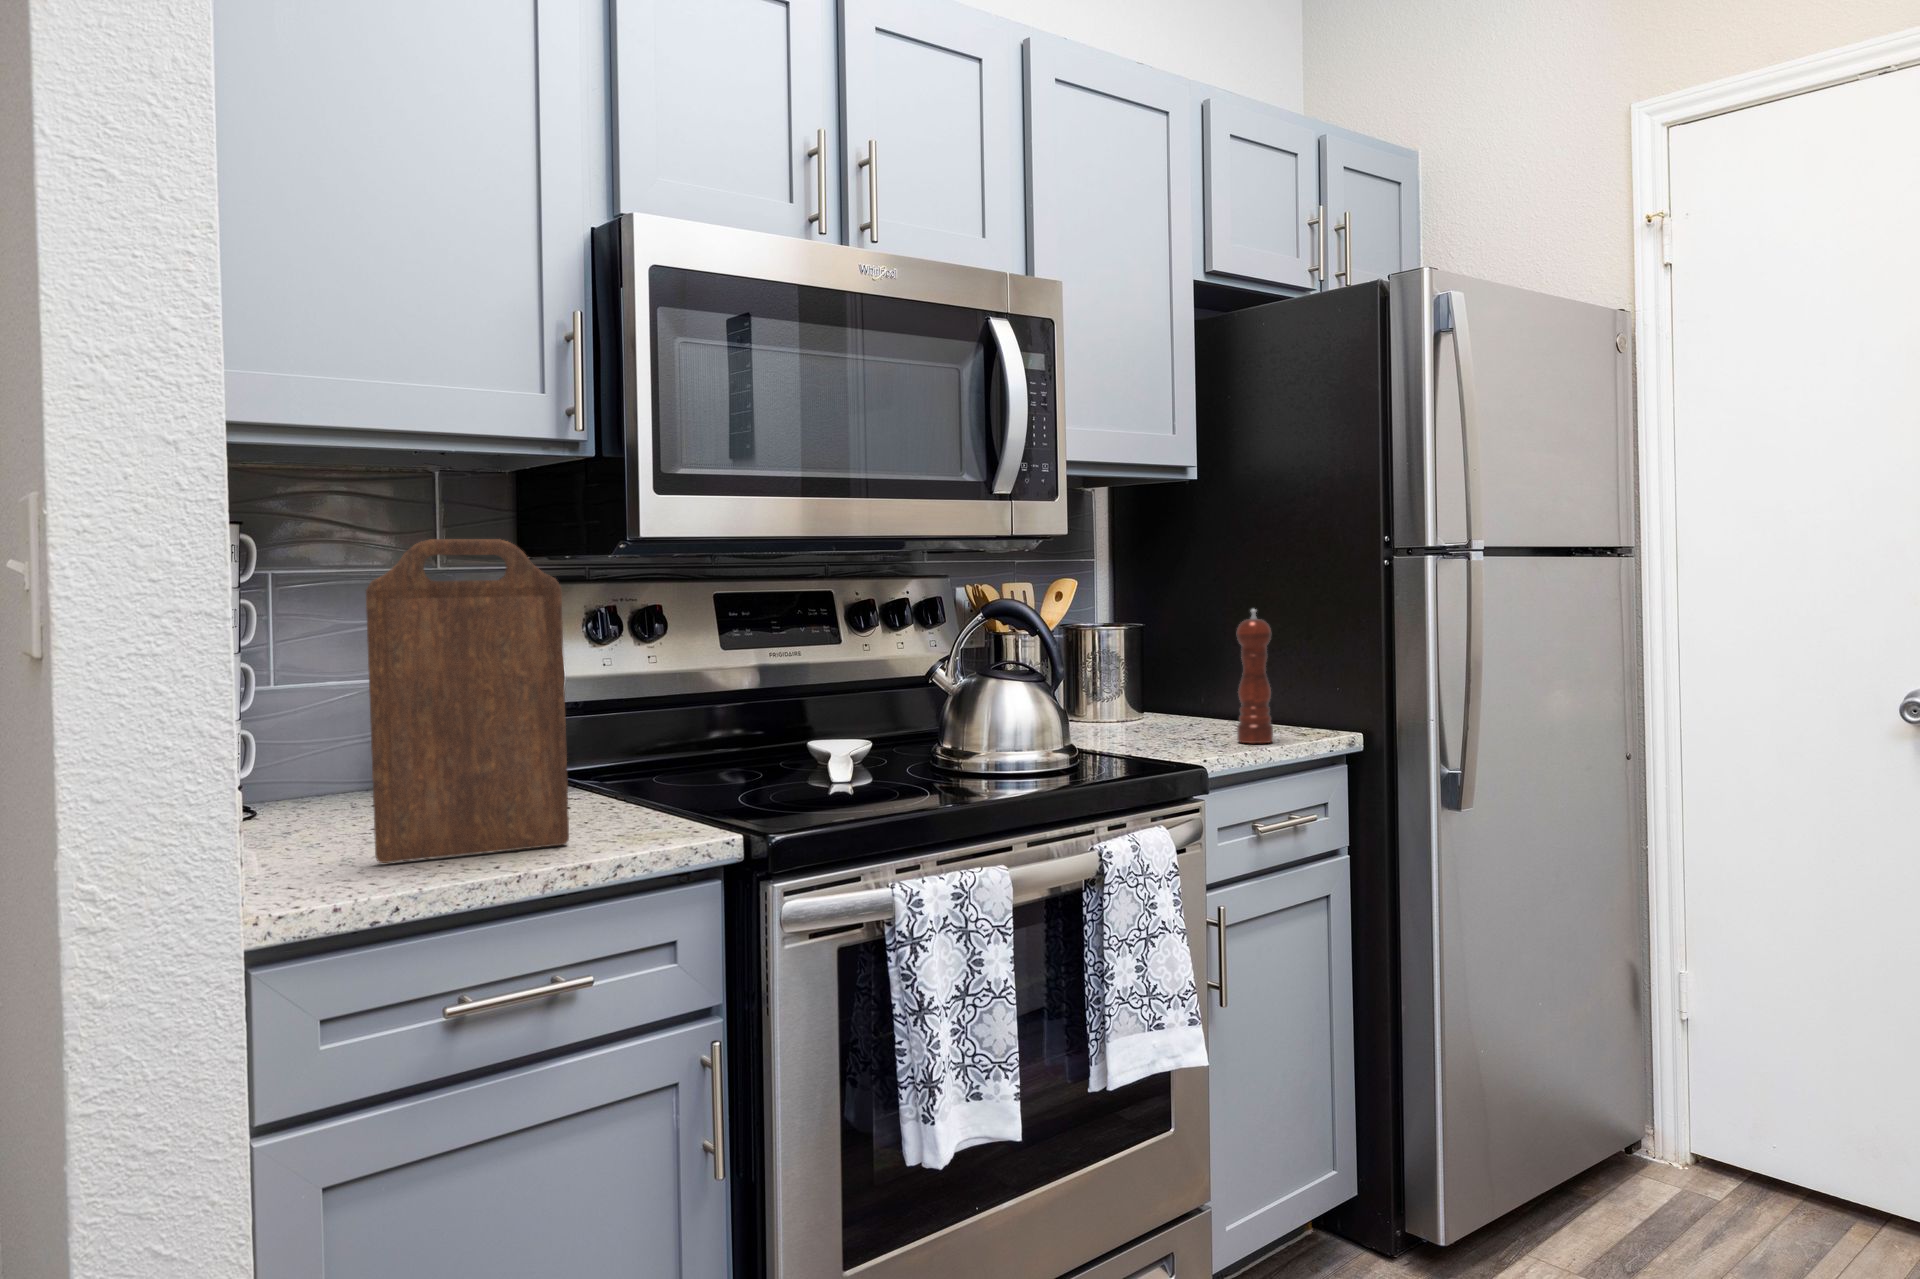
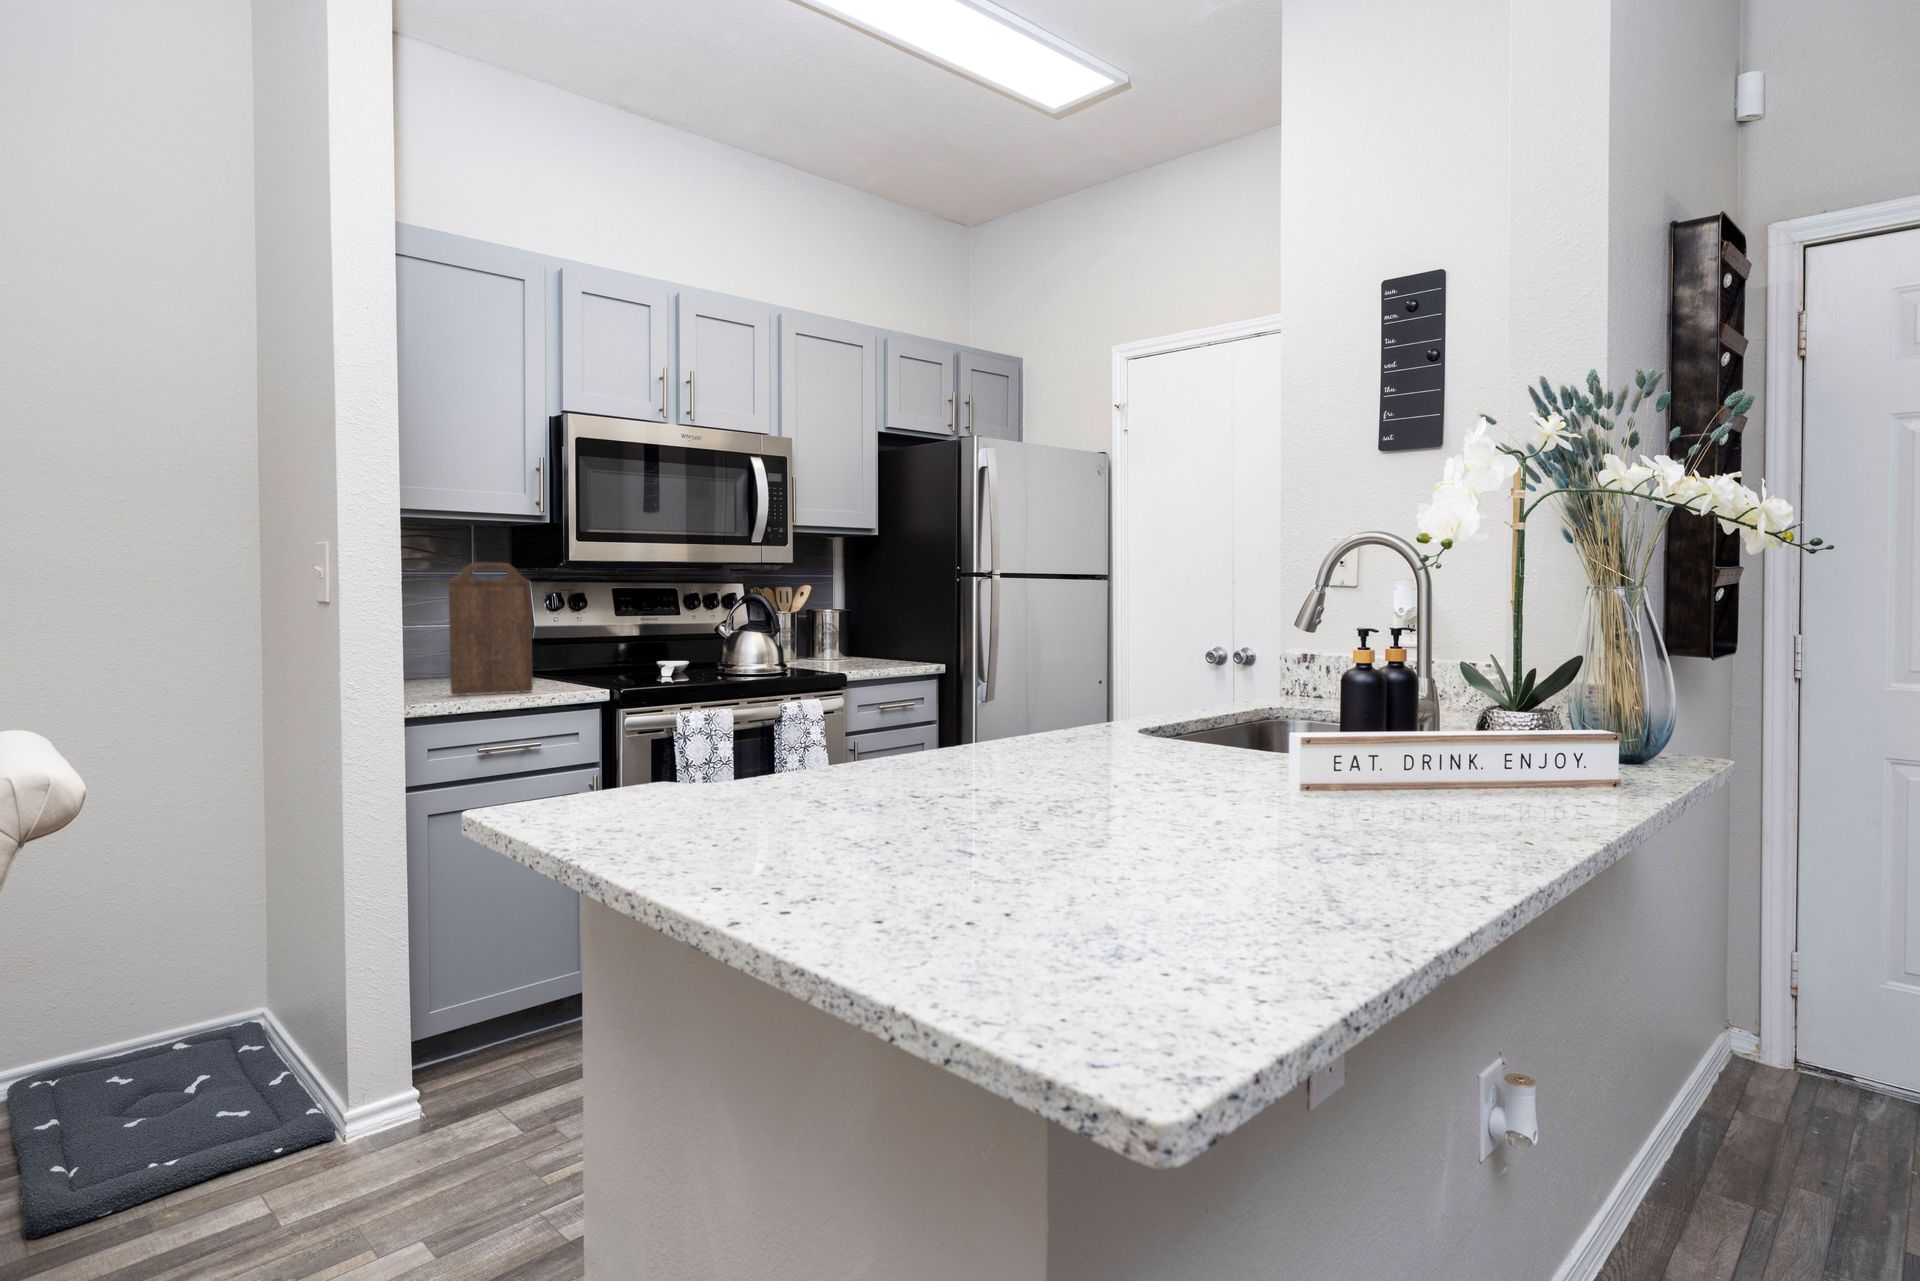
pepper mill: present [1236,609,1273,743] -> none [879,602,897,668]

